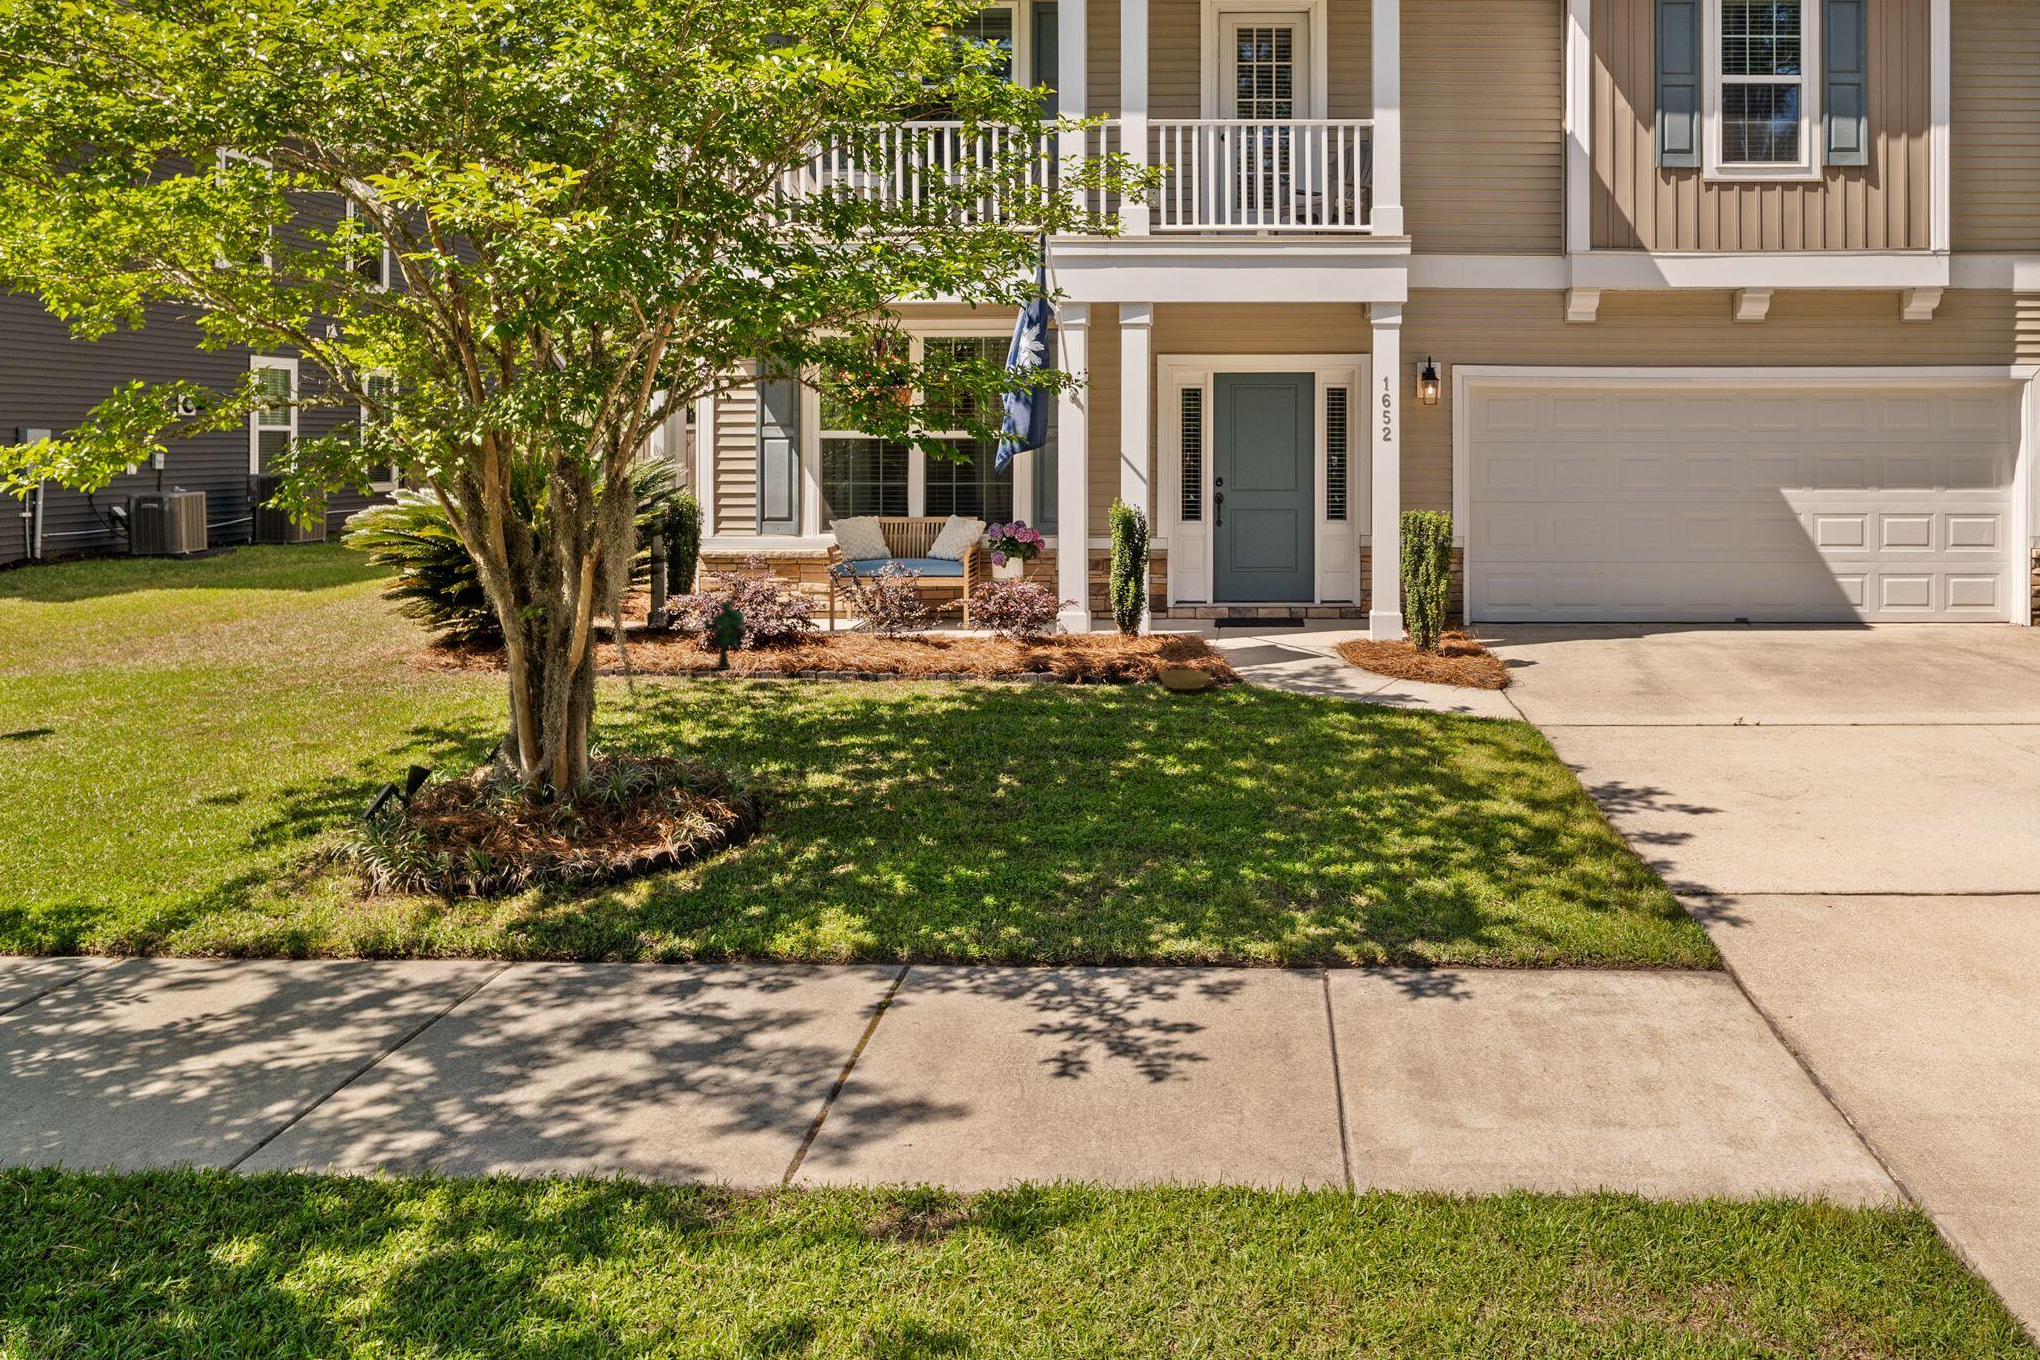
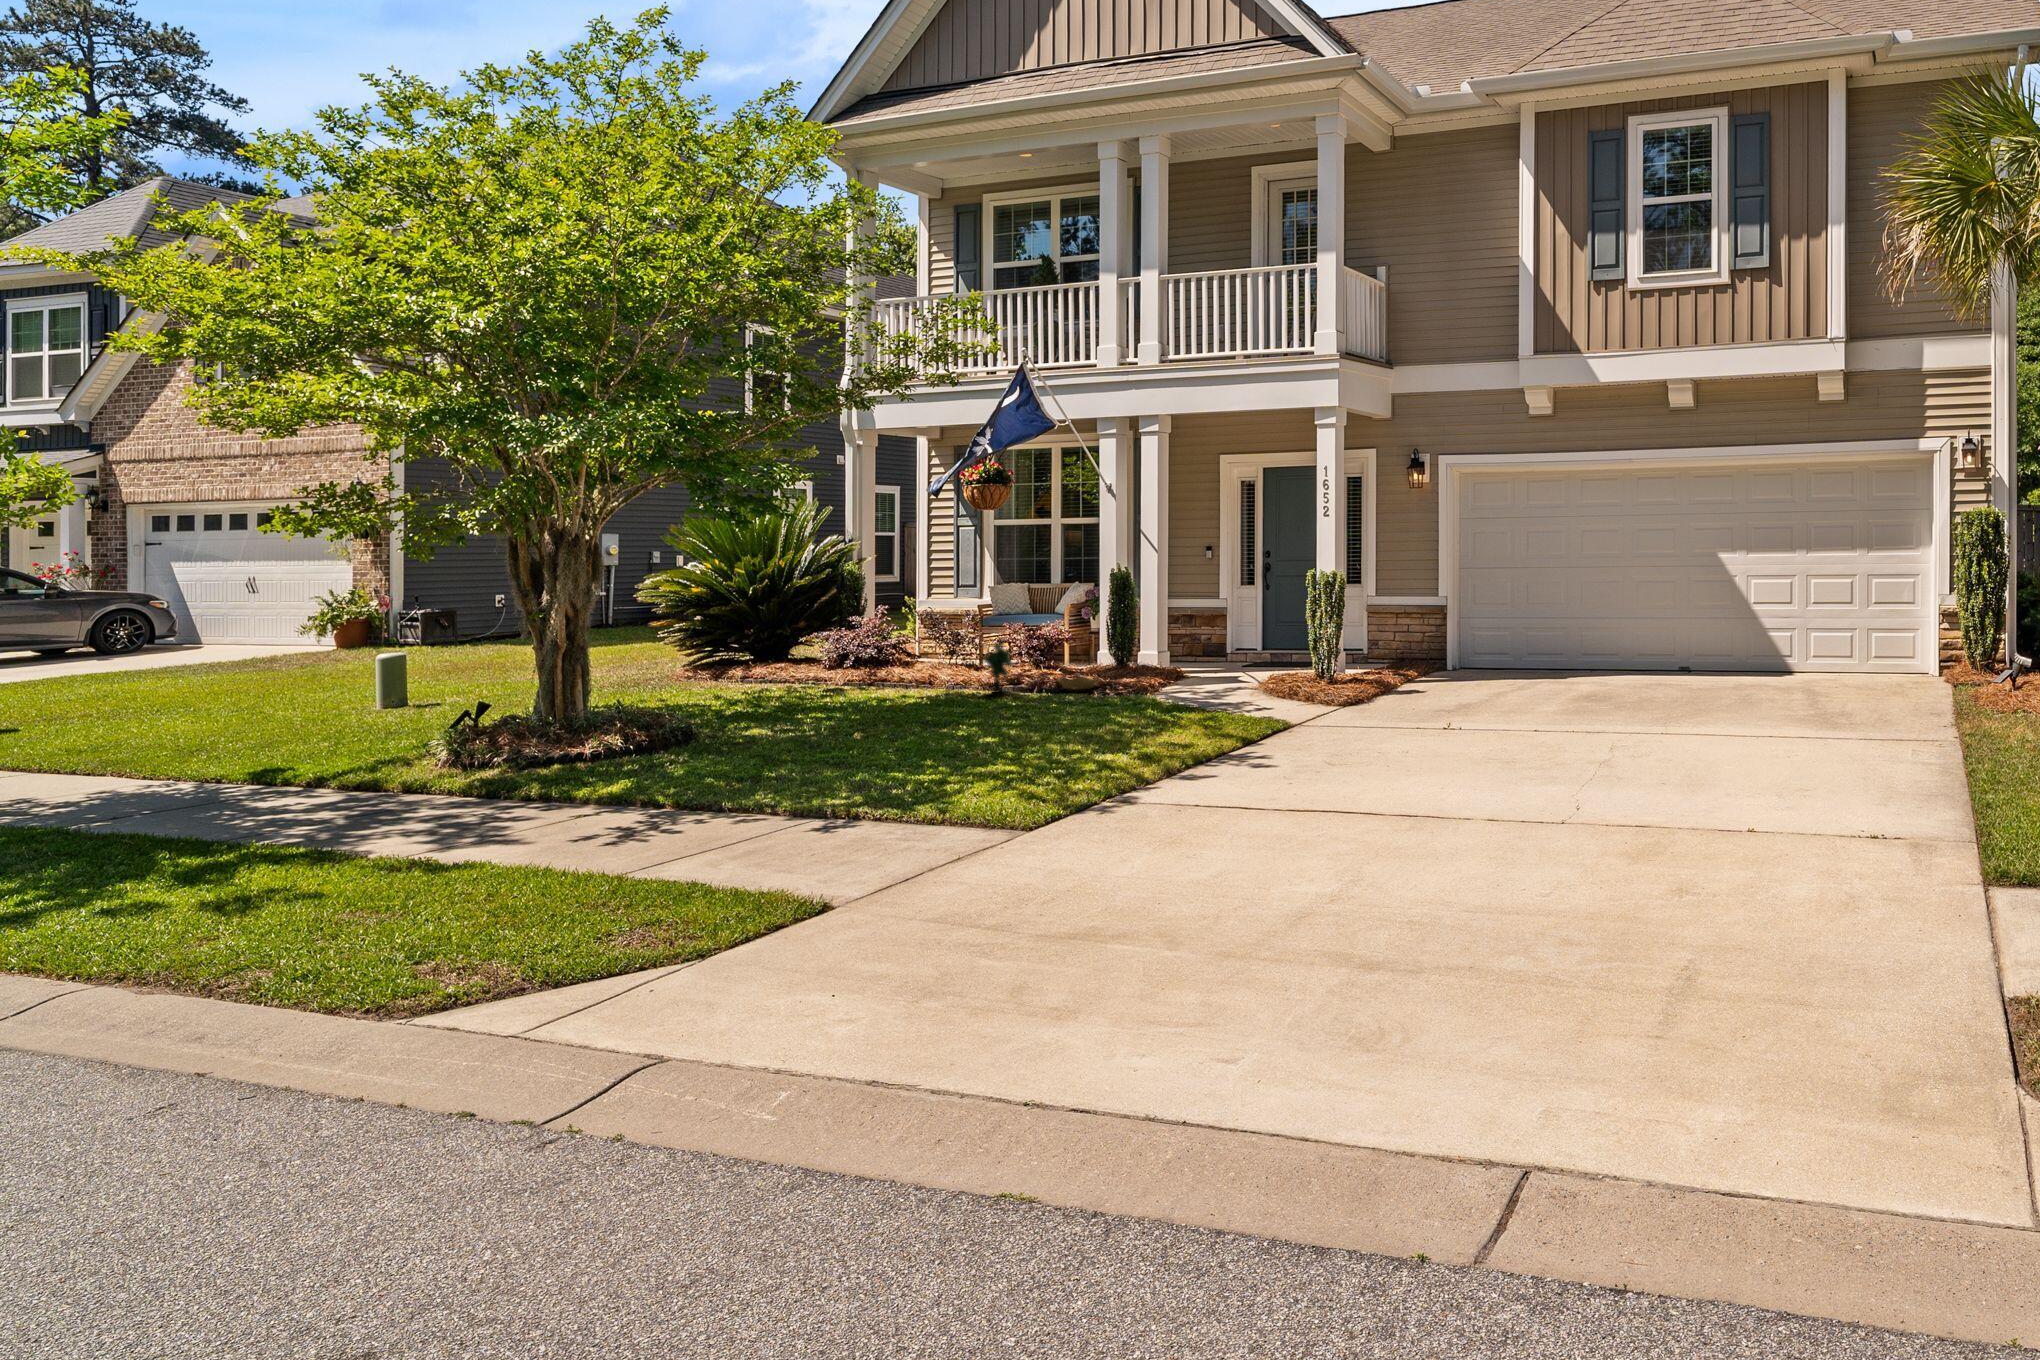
decorative plant: present [704,595,745,669] -> present [982,639,1012,693]

